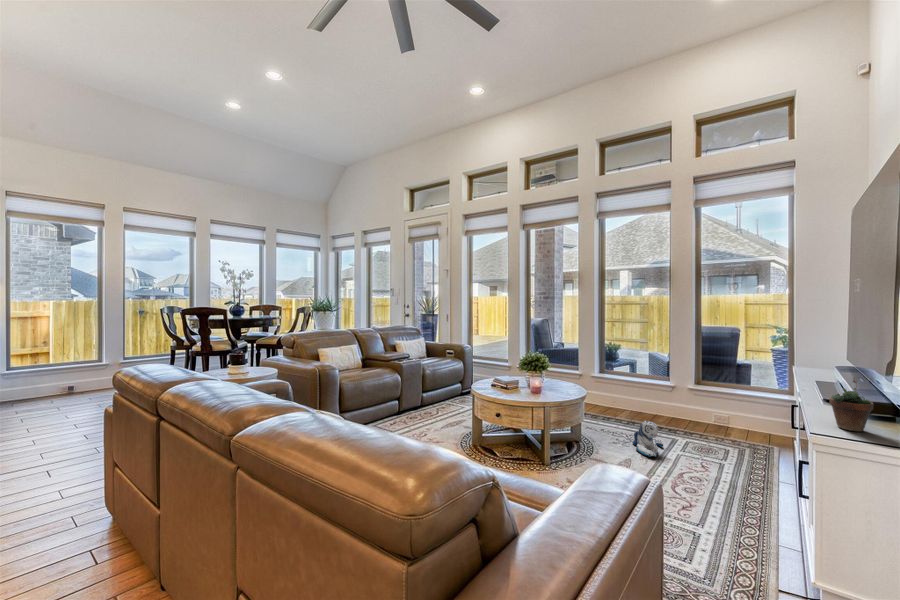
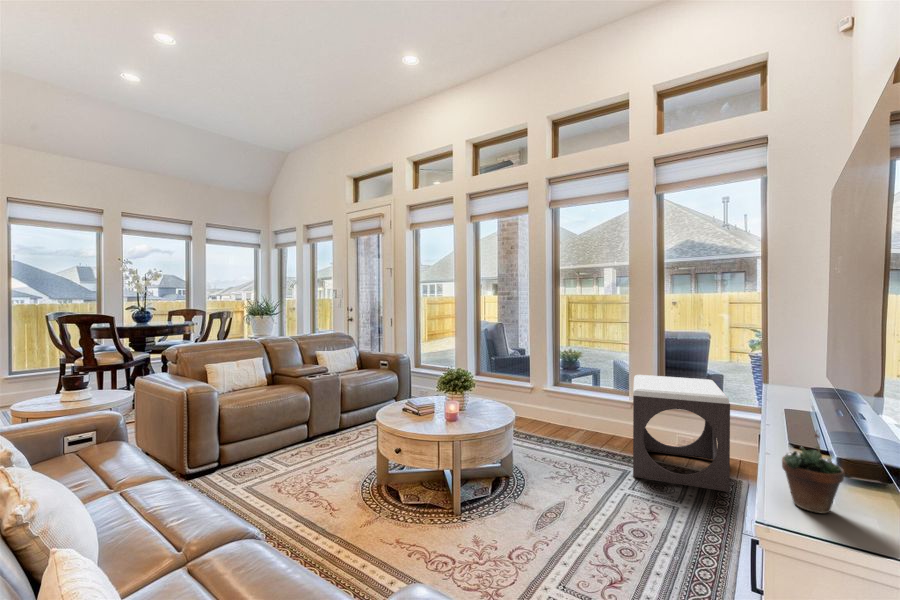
footstool: none [676,360,765,454] -> present [633,375,730,492]
plush toy: present [632,421,663,457] -> none [574,453,610,499]

